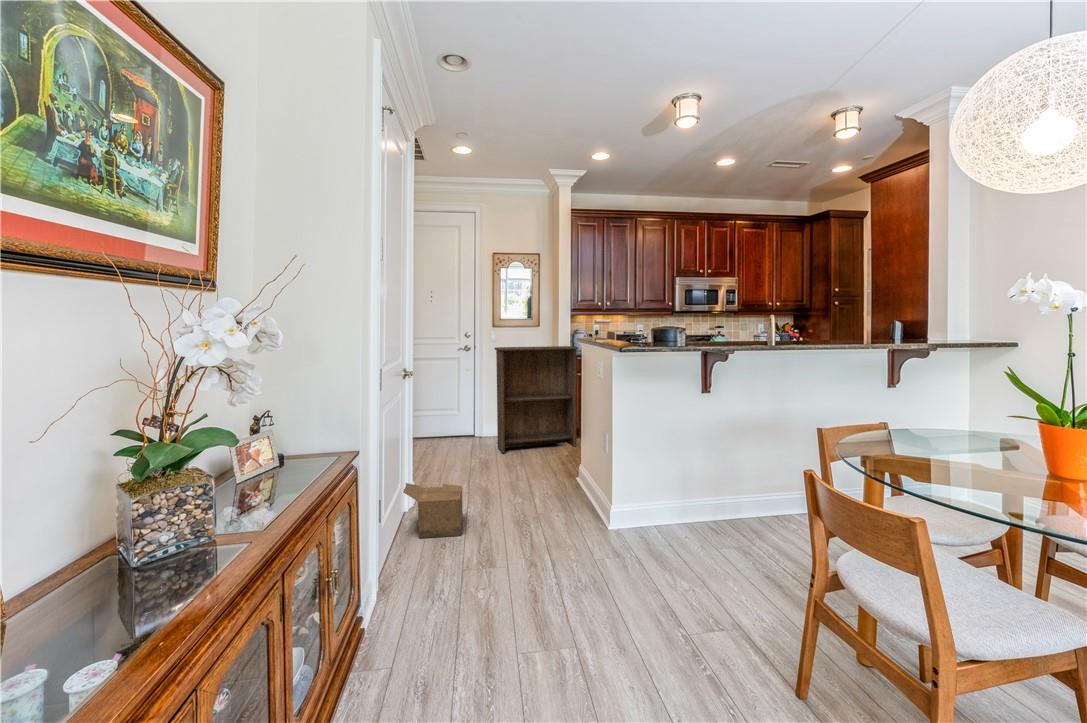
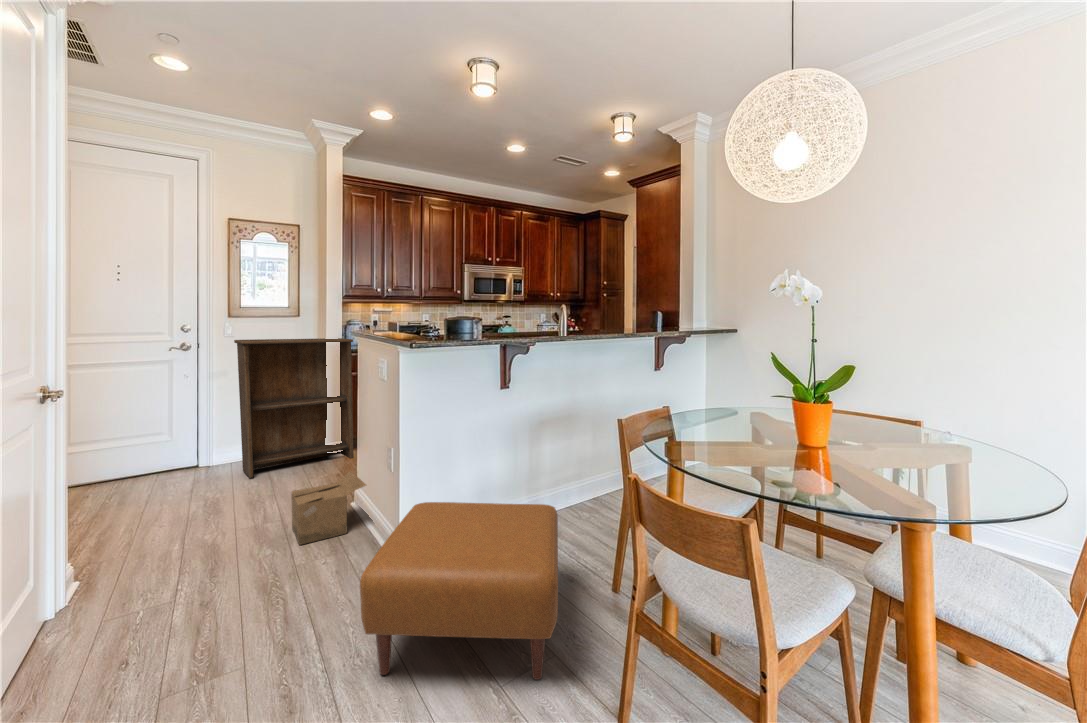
ottoman: none [579,480,750,637] -> present [360,502,558,680]
cardboard box: present [403,483,463,538] -> present [291,471,366,545]

